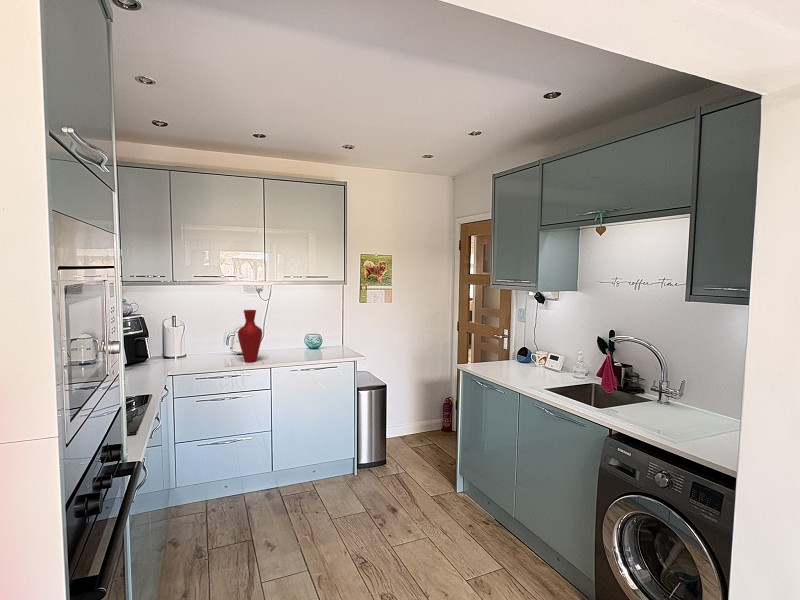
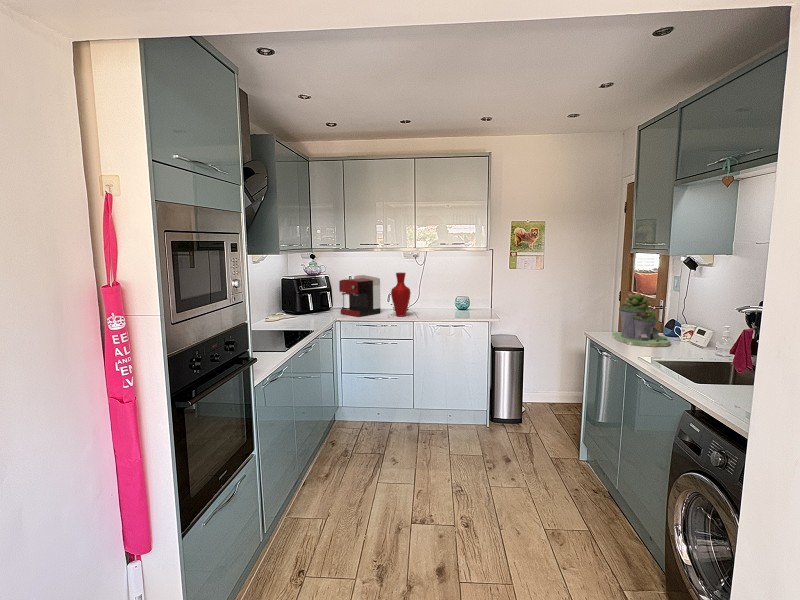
coffee maker: none [165,314,221,367] -> present [339,275,380,317]
succulent planter: none [482,325,535,375] -> present [612,293,670,347]

